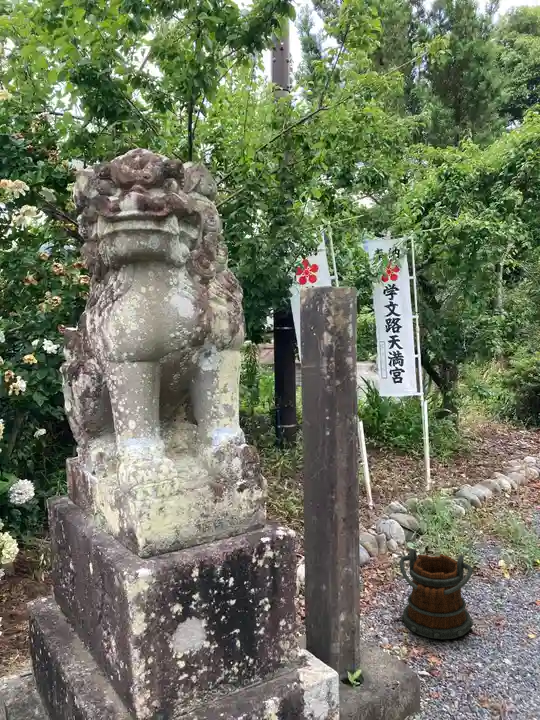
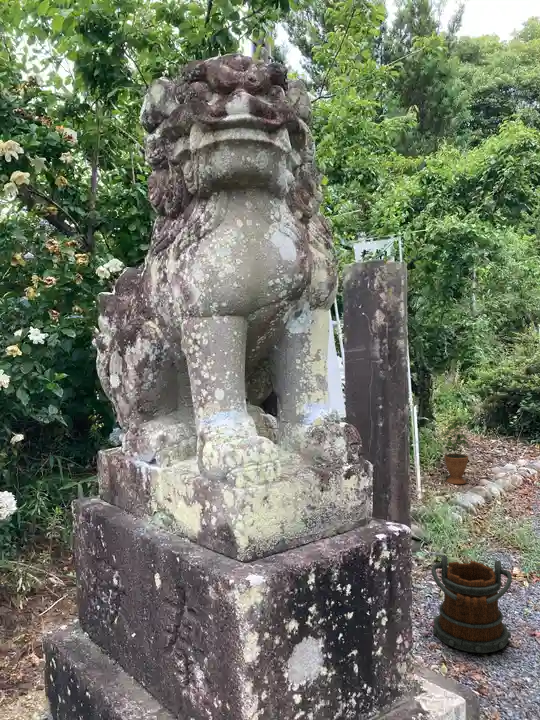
potted plant: none [454,407,484,476] -> present [442,417,469,484]

